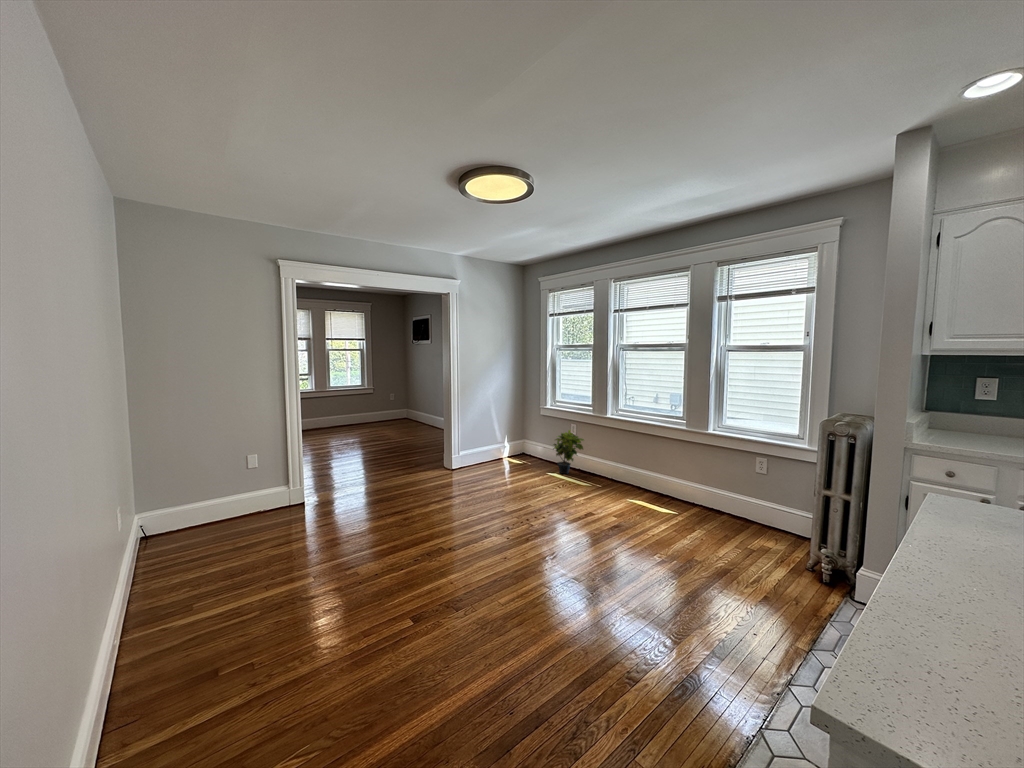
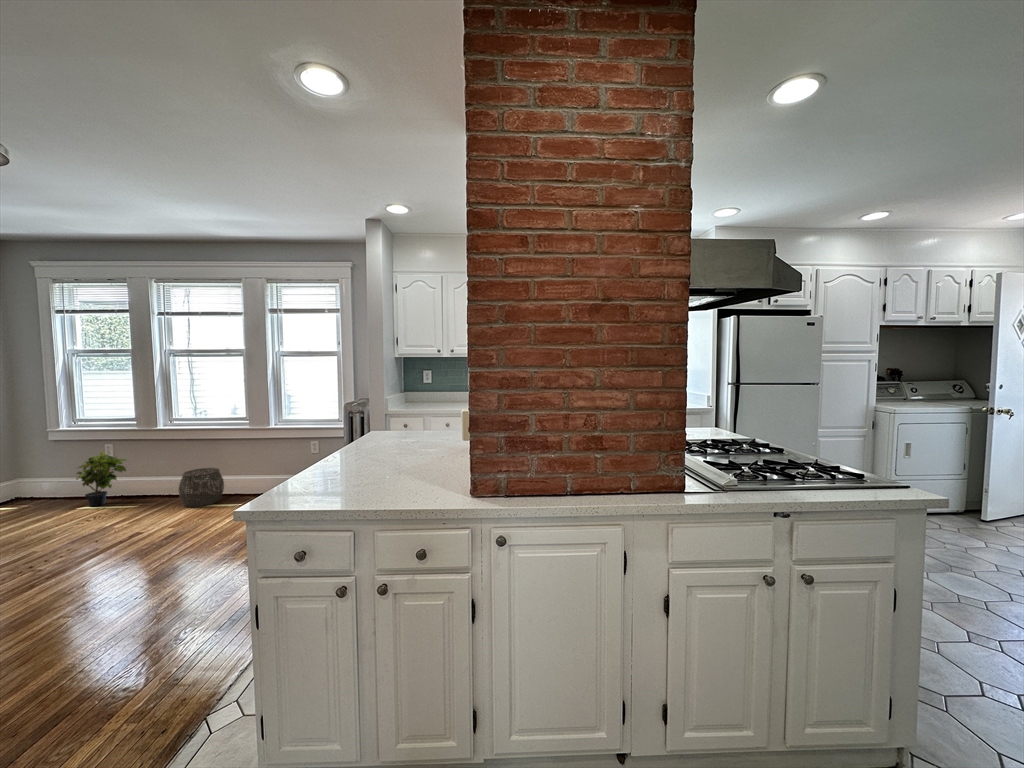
woven basket: none [619,461,658,500] -> present [179,468,224,507]

